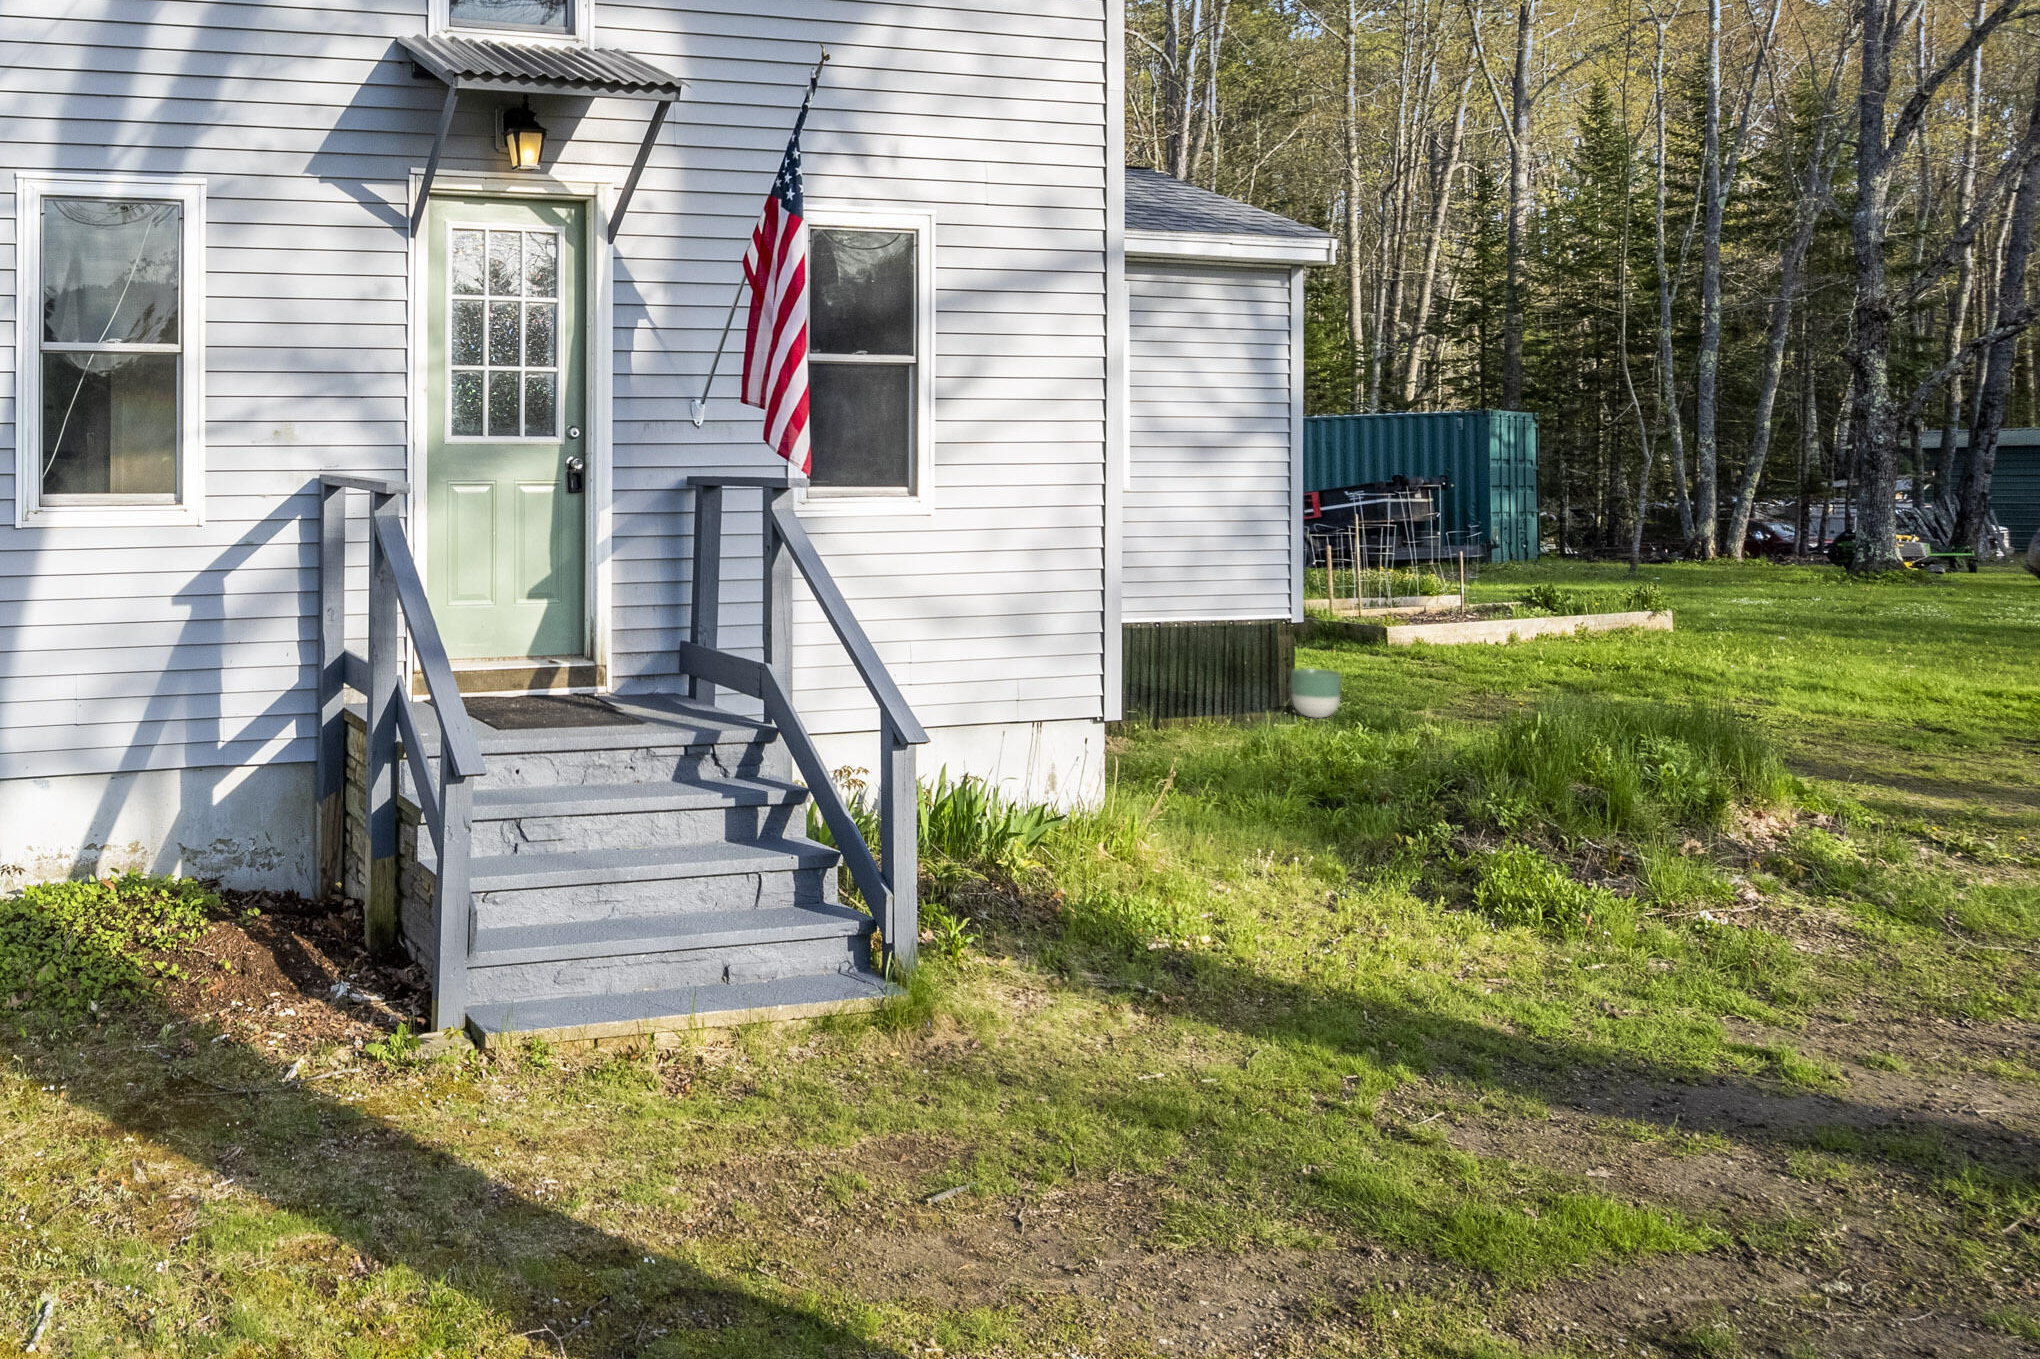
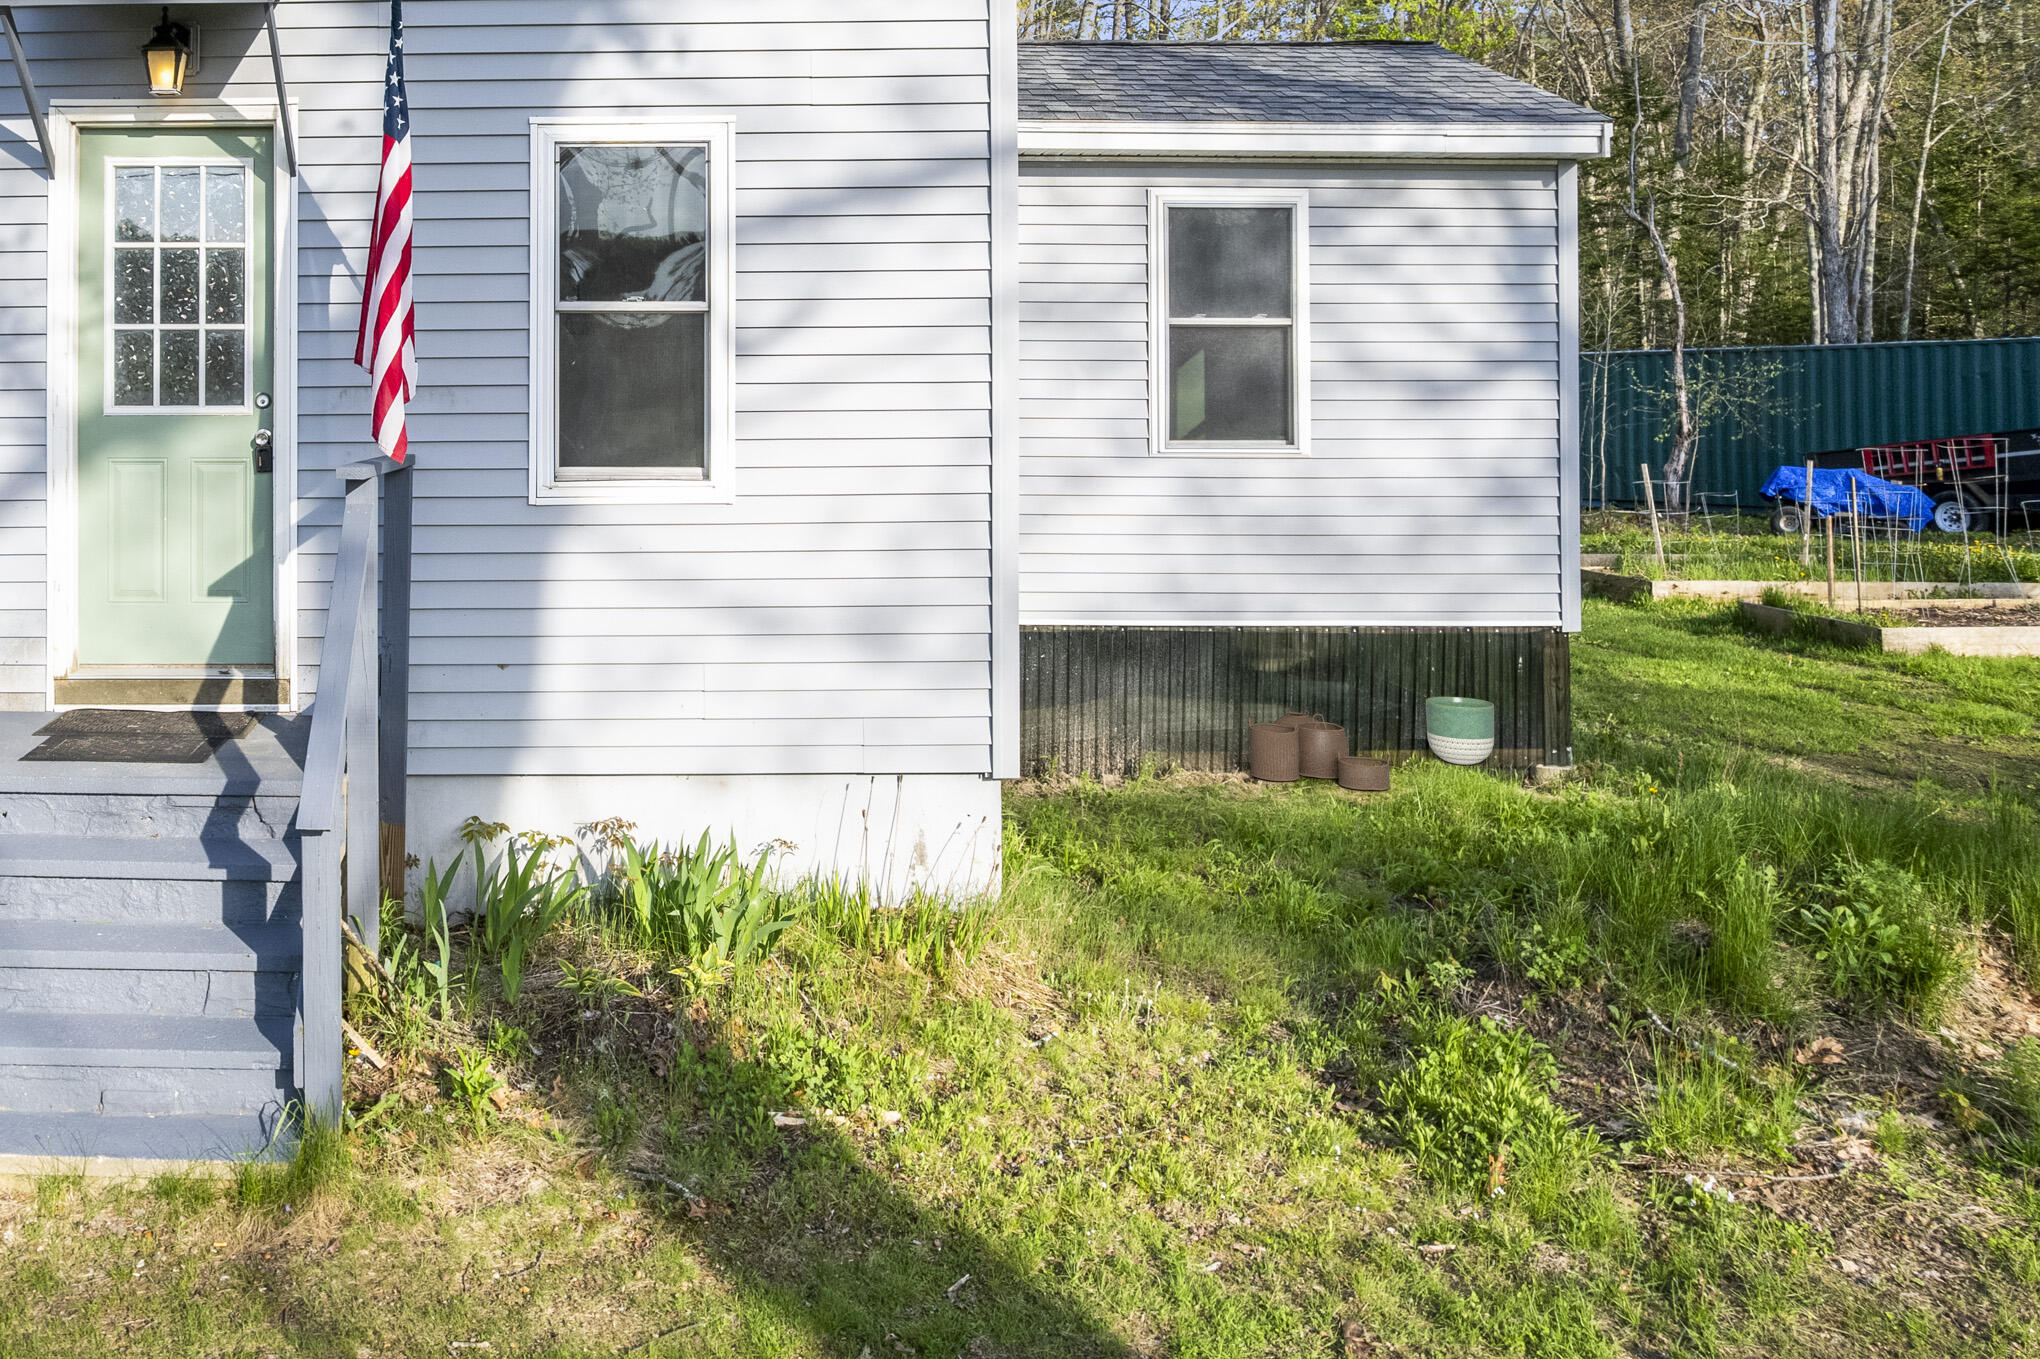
woven basket: none [1185,680,1292,736] -> present [1248,707,1390,790]

